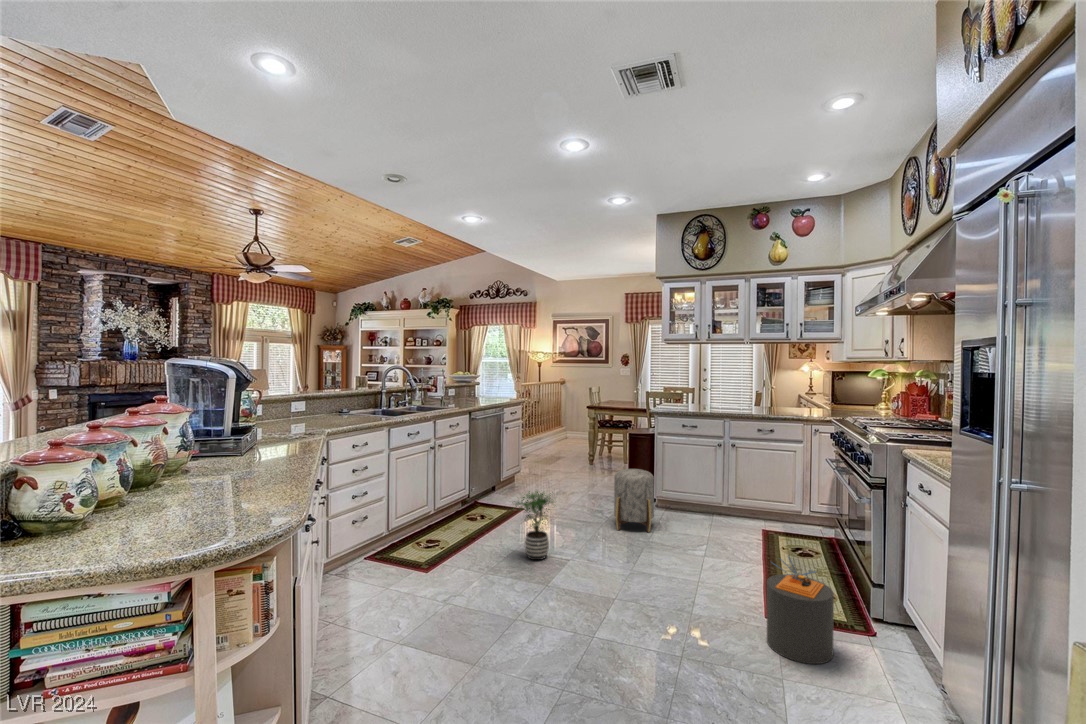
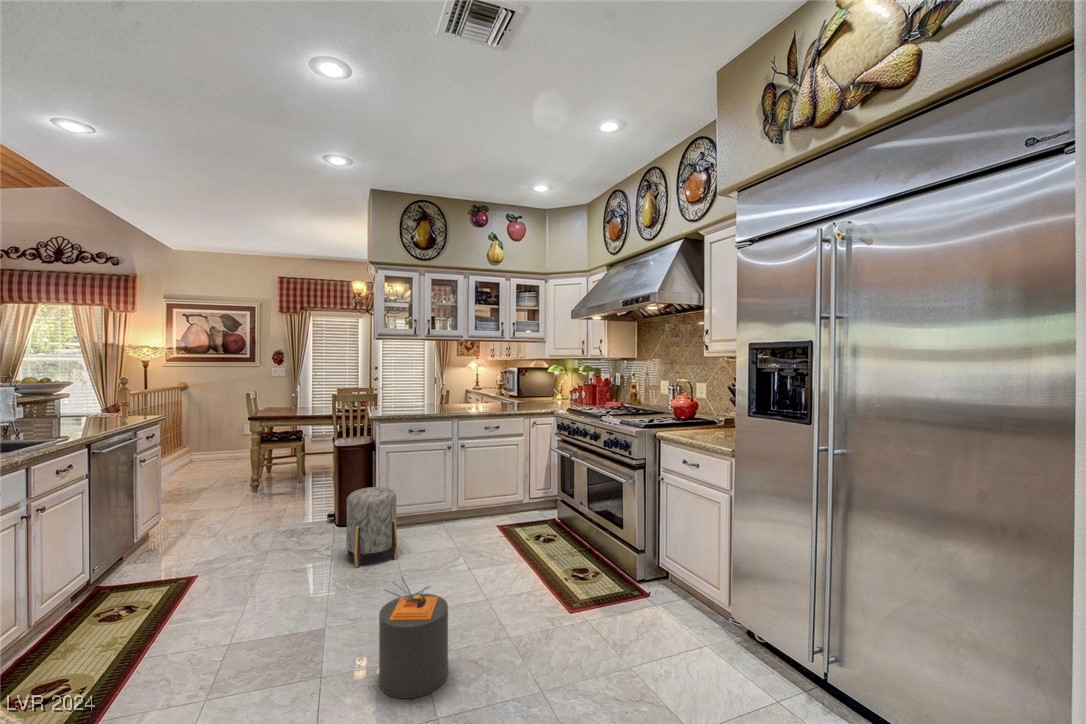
potted plant: present [513,491,553,560] -> none [230,541,311,649]
trash can: present [767,557,834,664] -> present [379,577,448,699]

